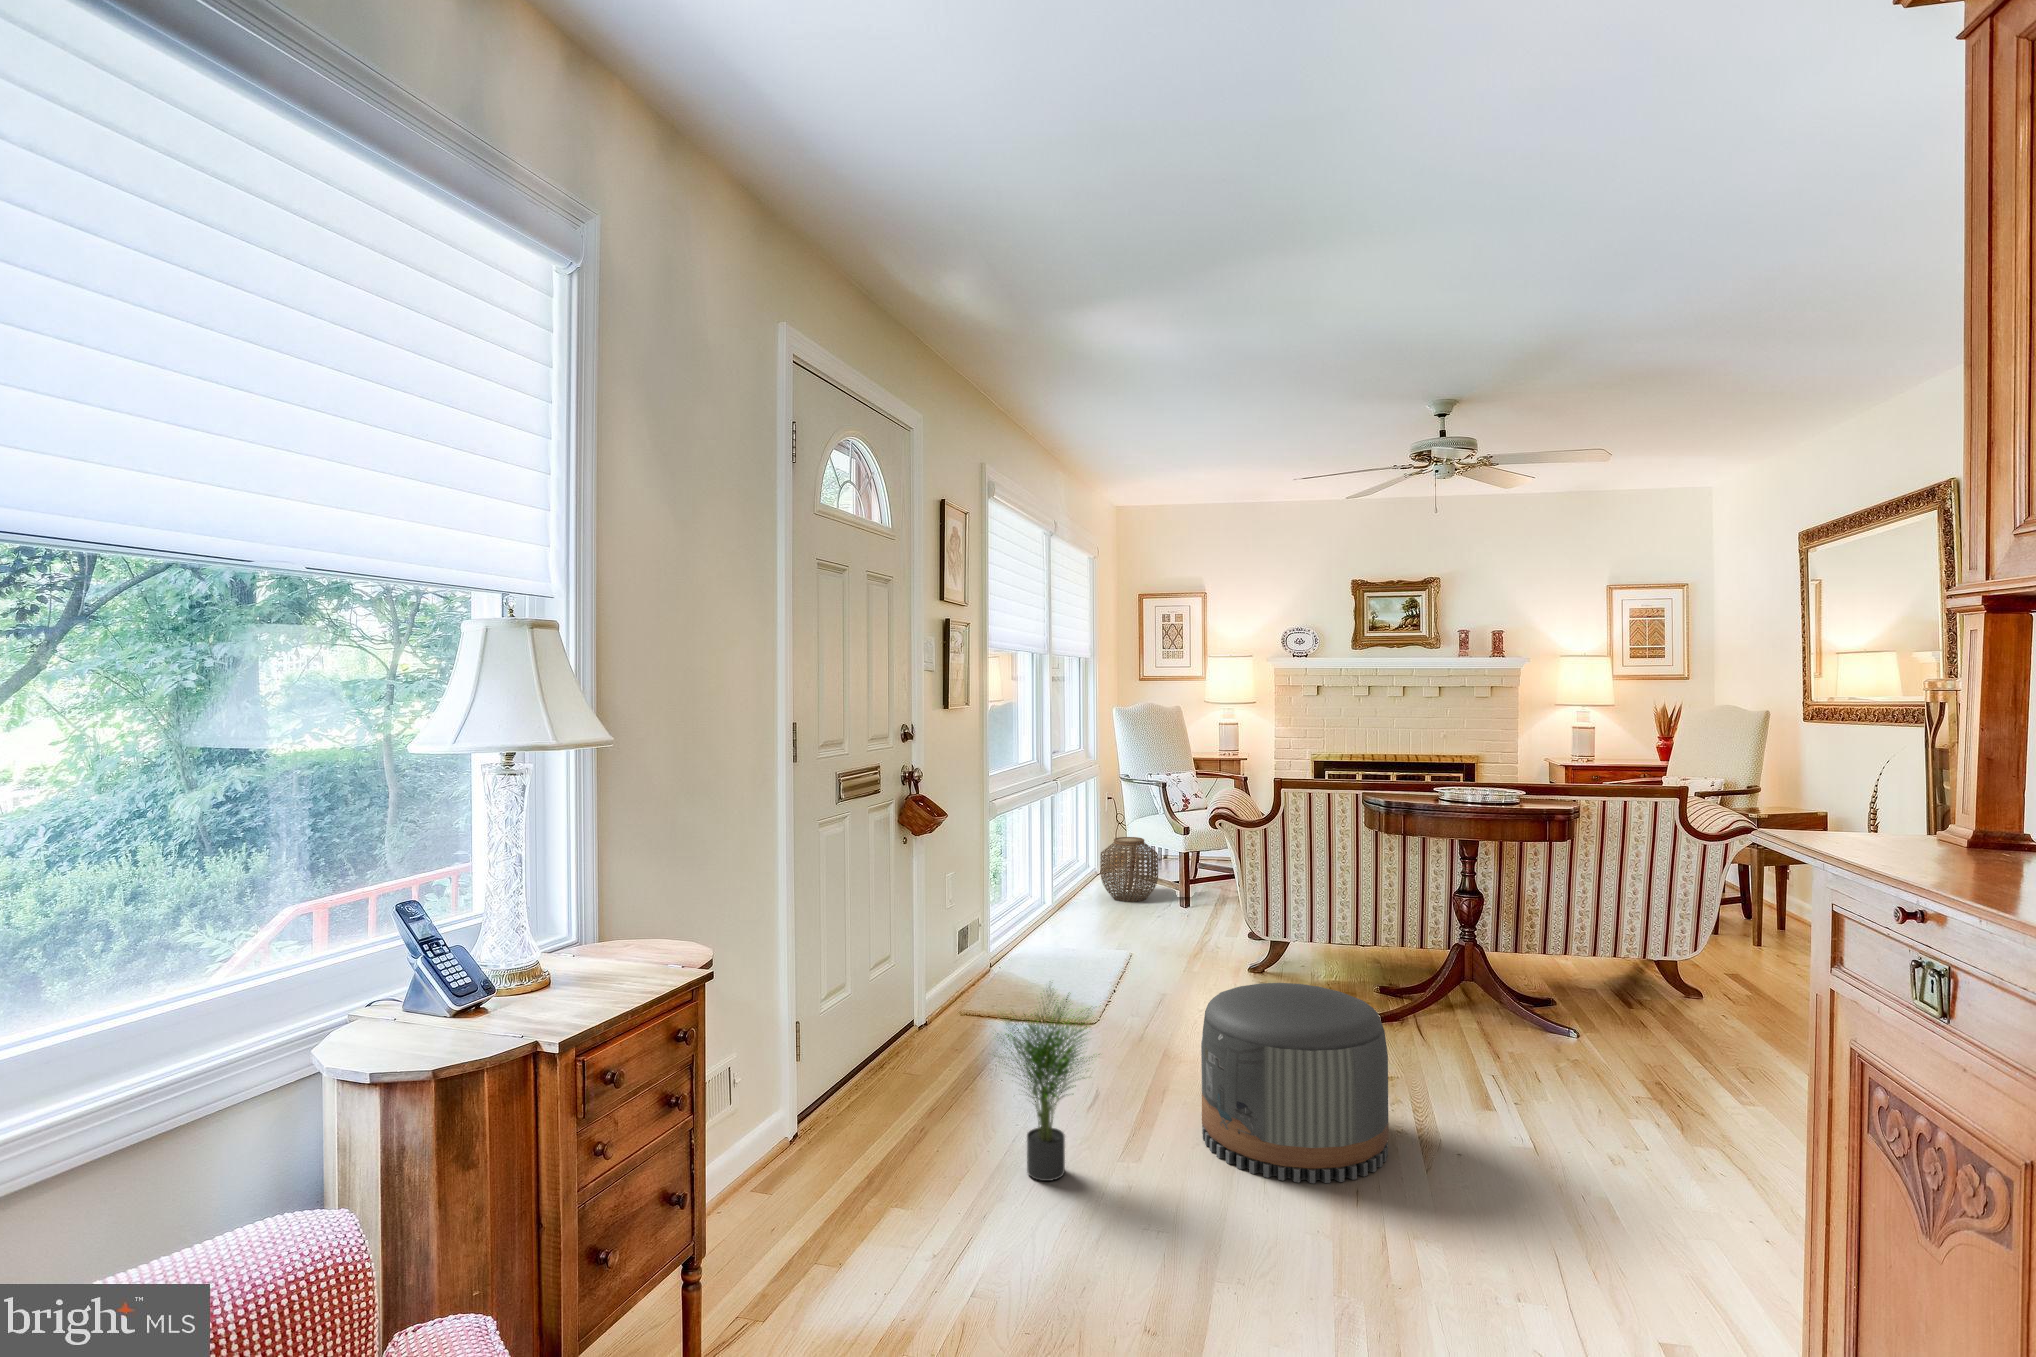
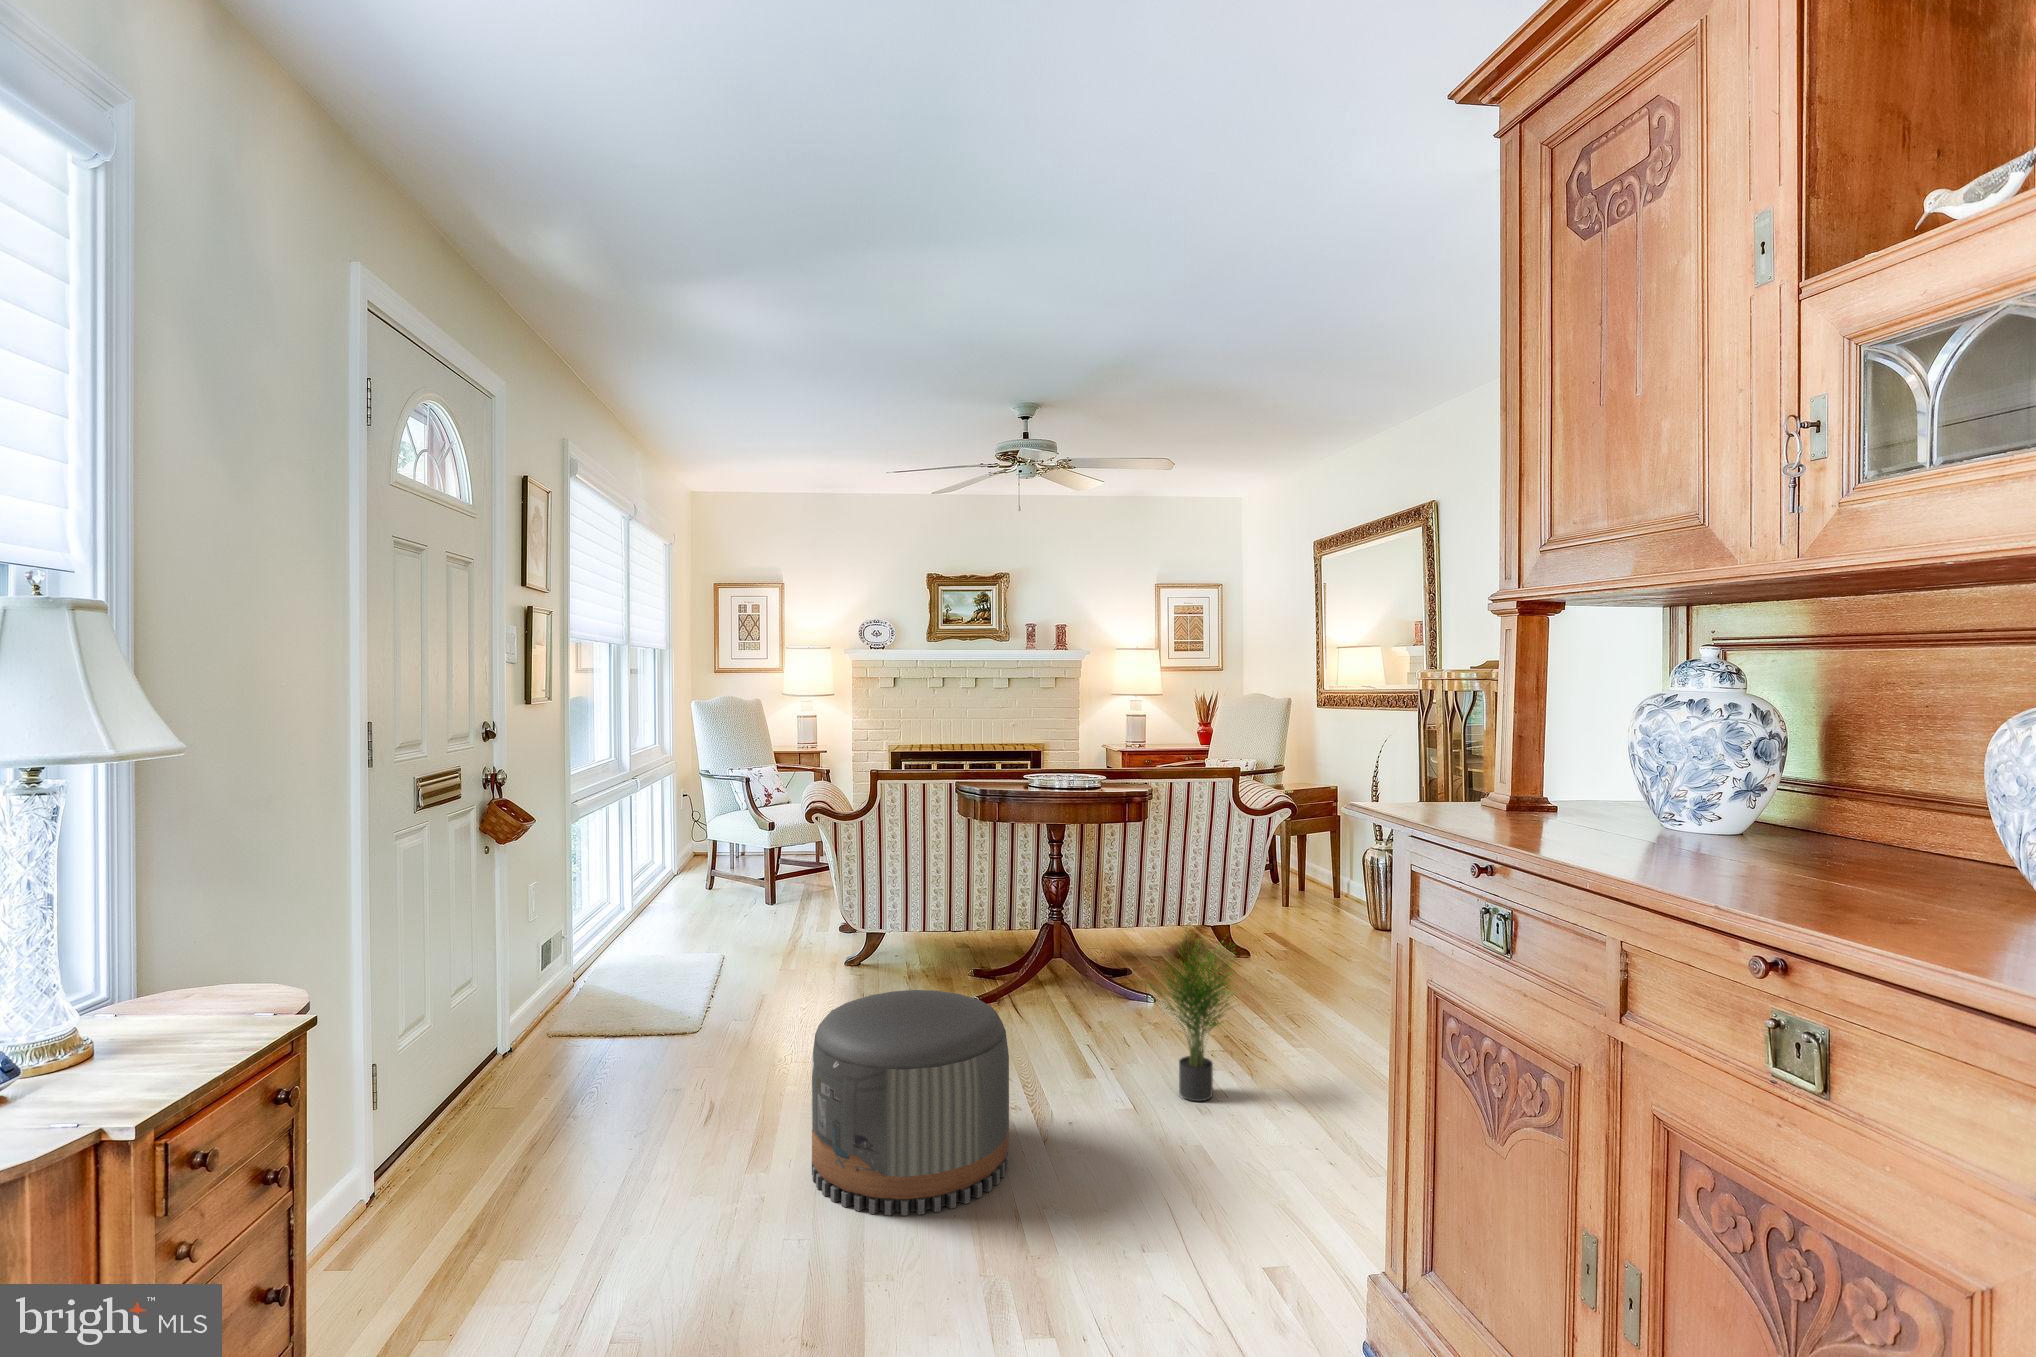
woven basket: present [1100,837,1158,902] -> none [674,837,739,907]
potted plant: present [994,987,1093,1181] -> present [1148,936,1237,1101]

